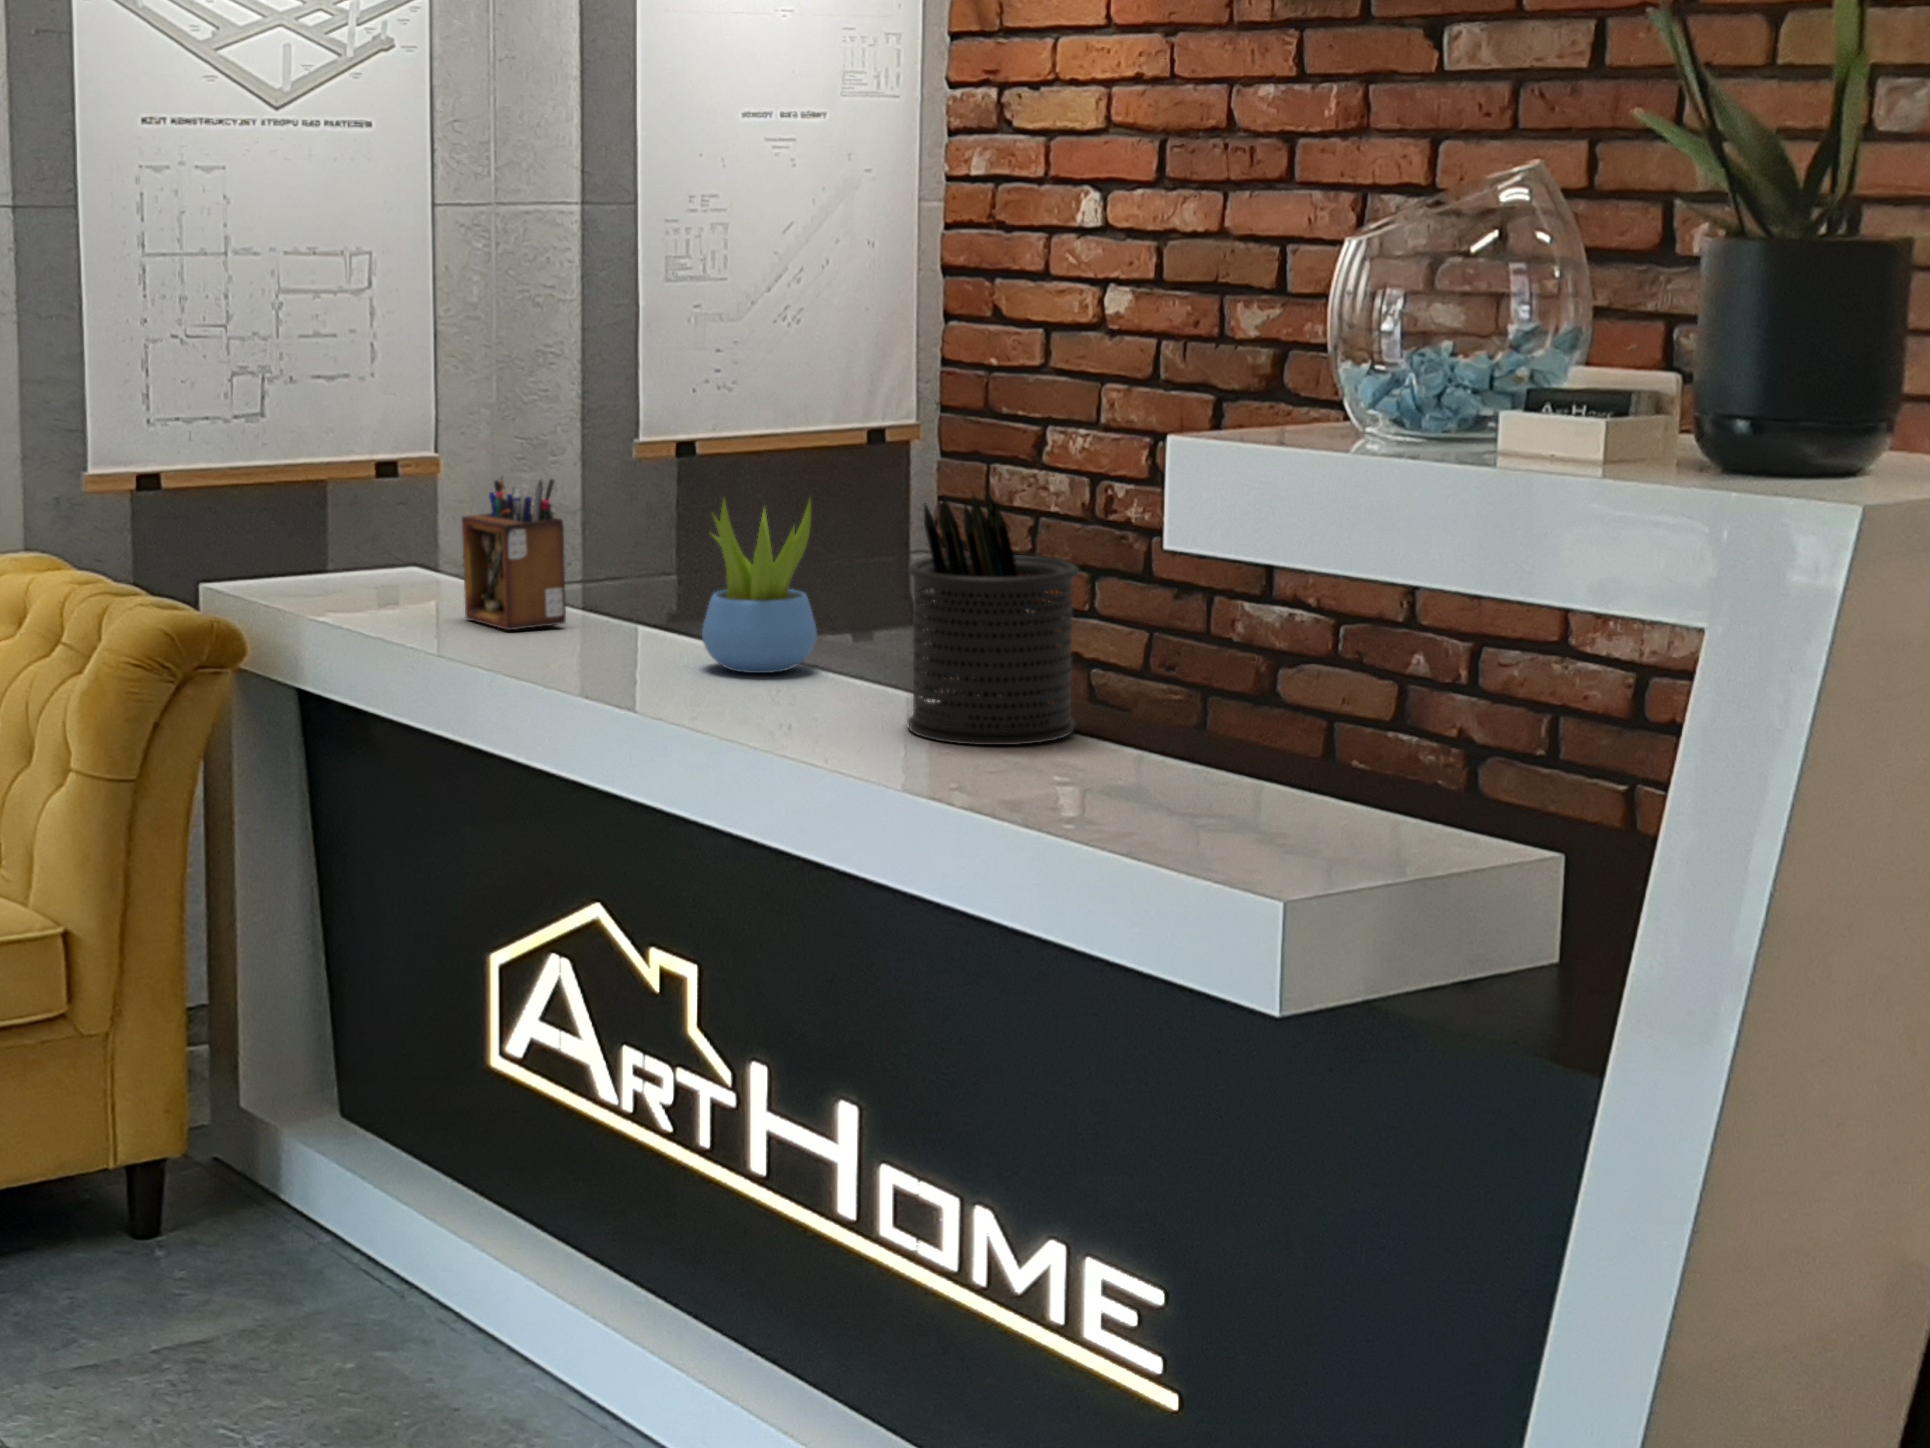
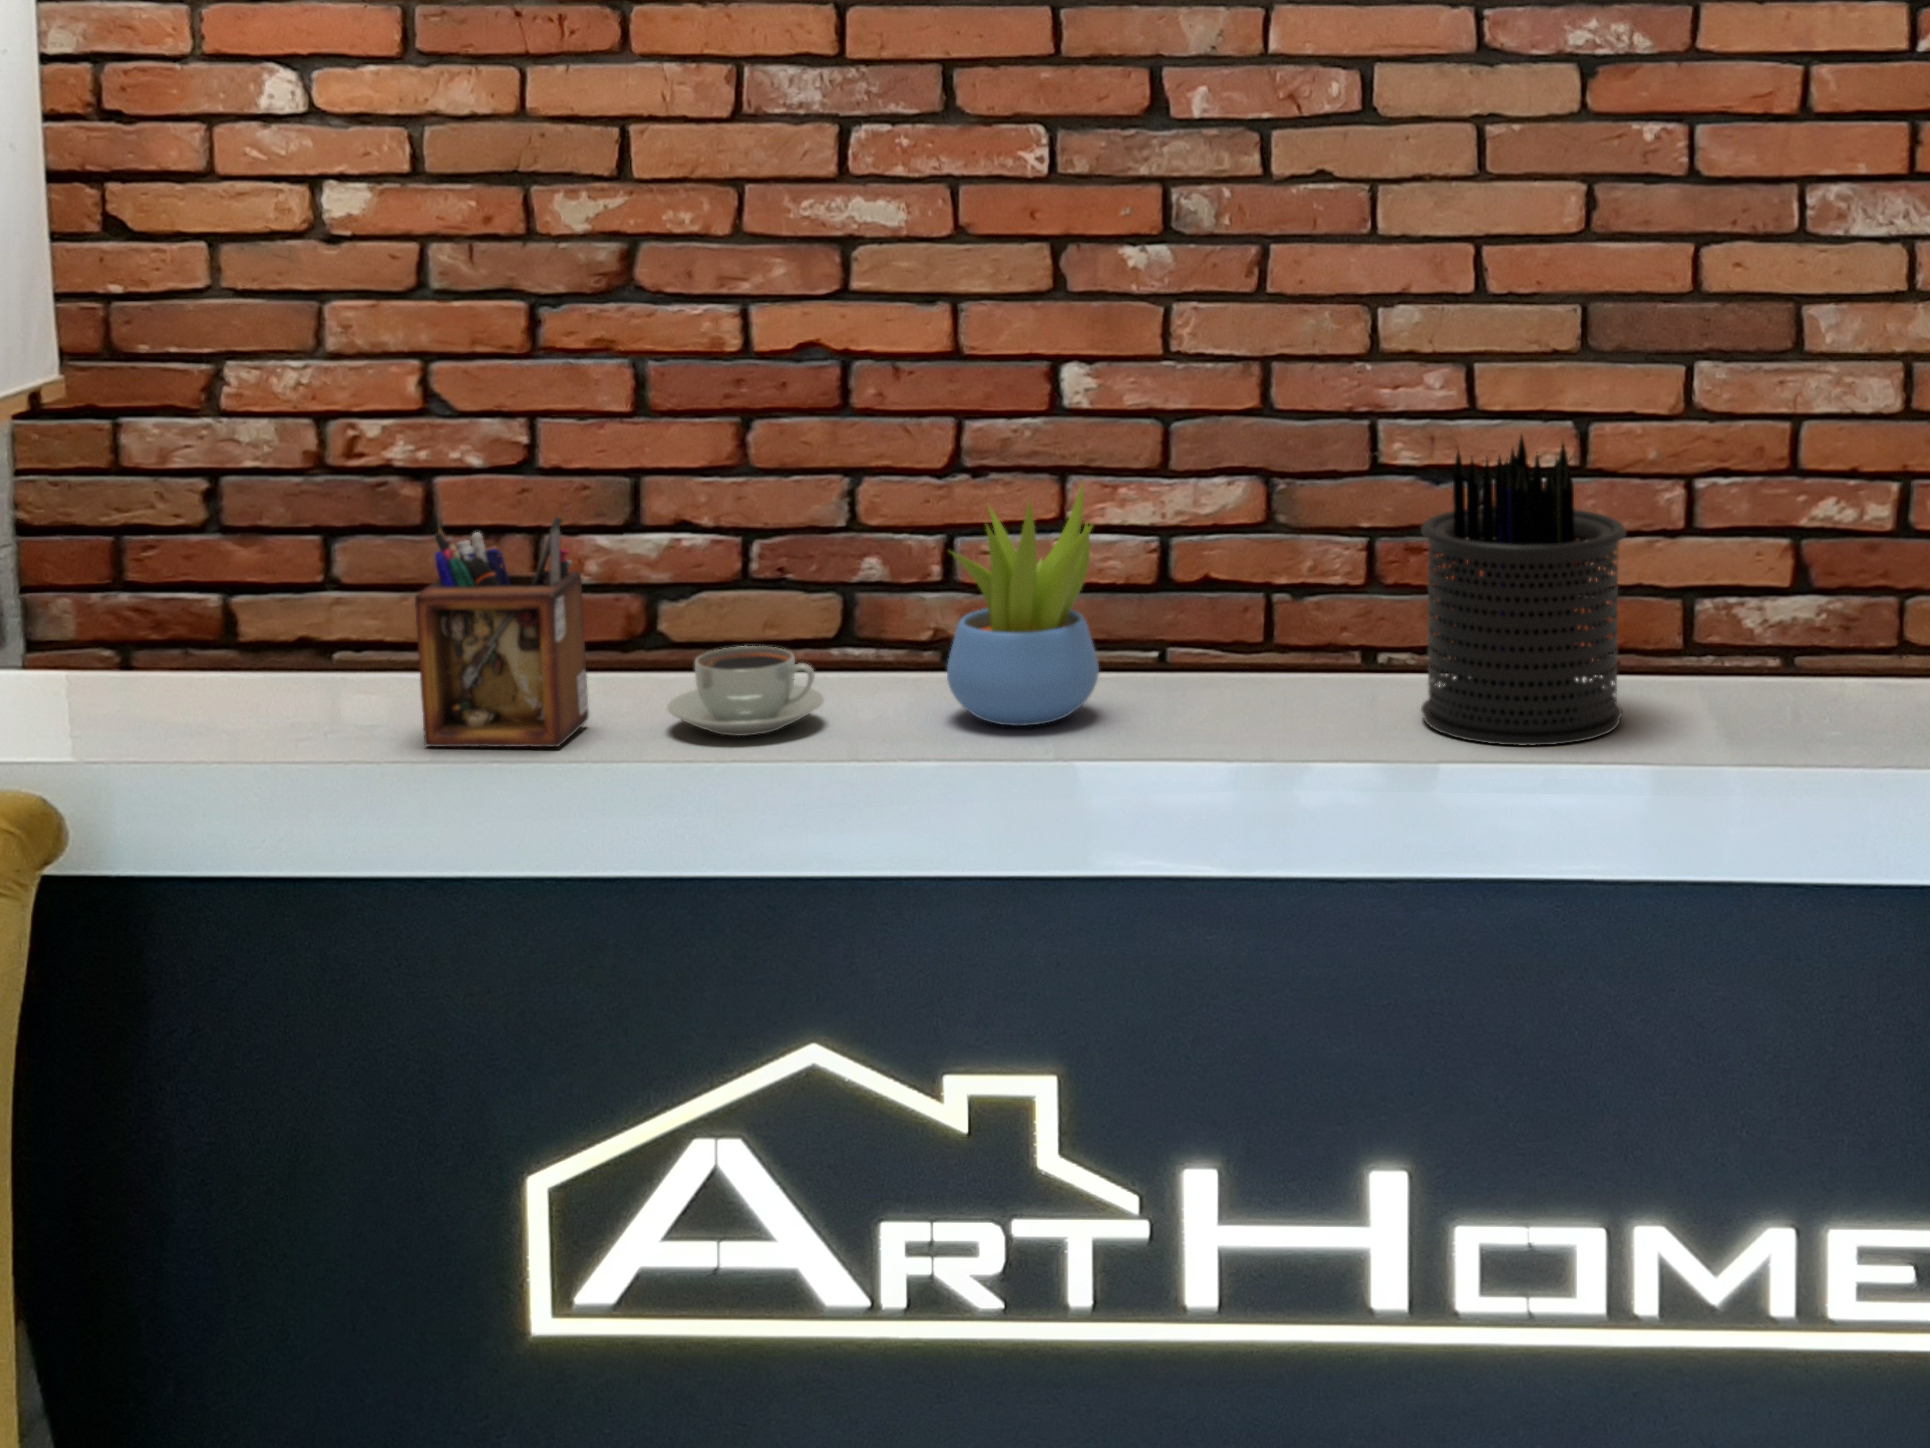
coffee cup: none [569,589,679,647] -> present [667,646,824,736]

